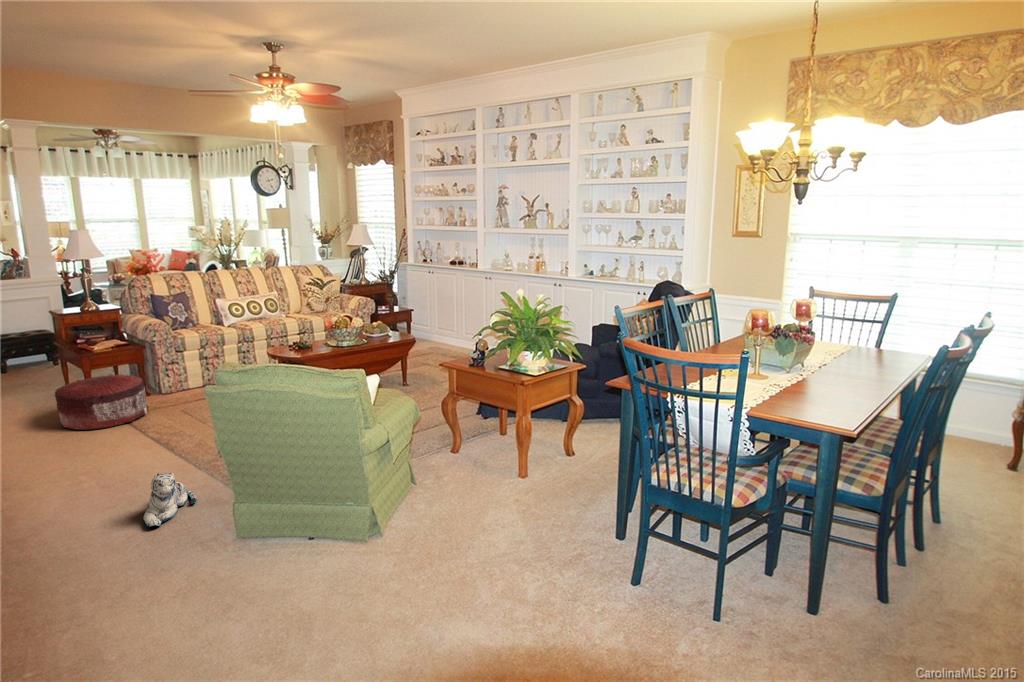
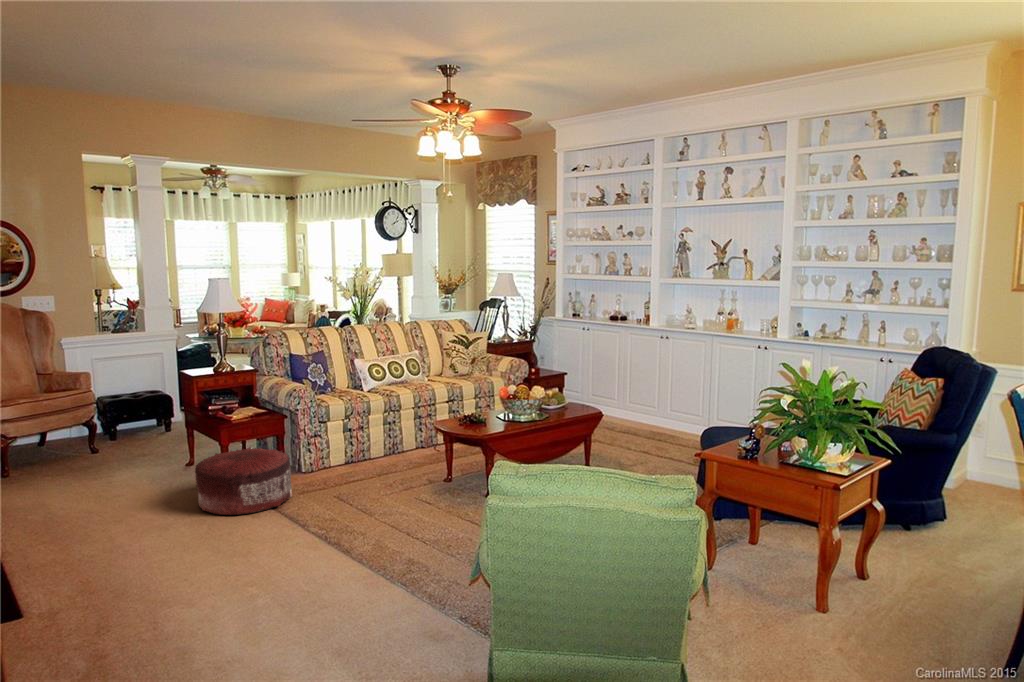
plush toy: present [144,473,197,527] -> none [347,583,402,655]

